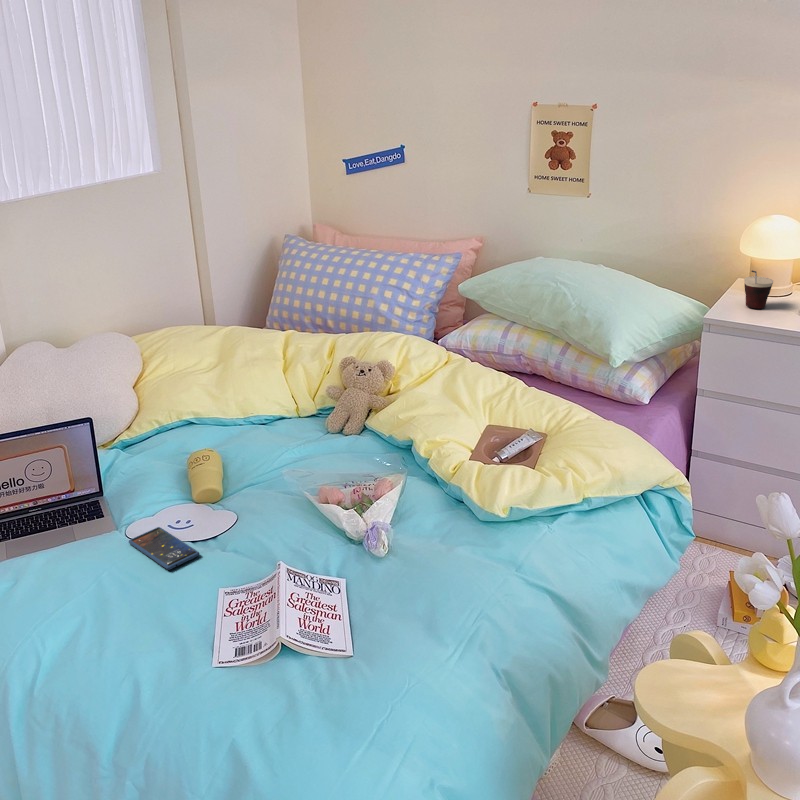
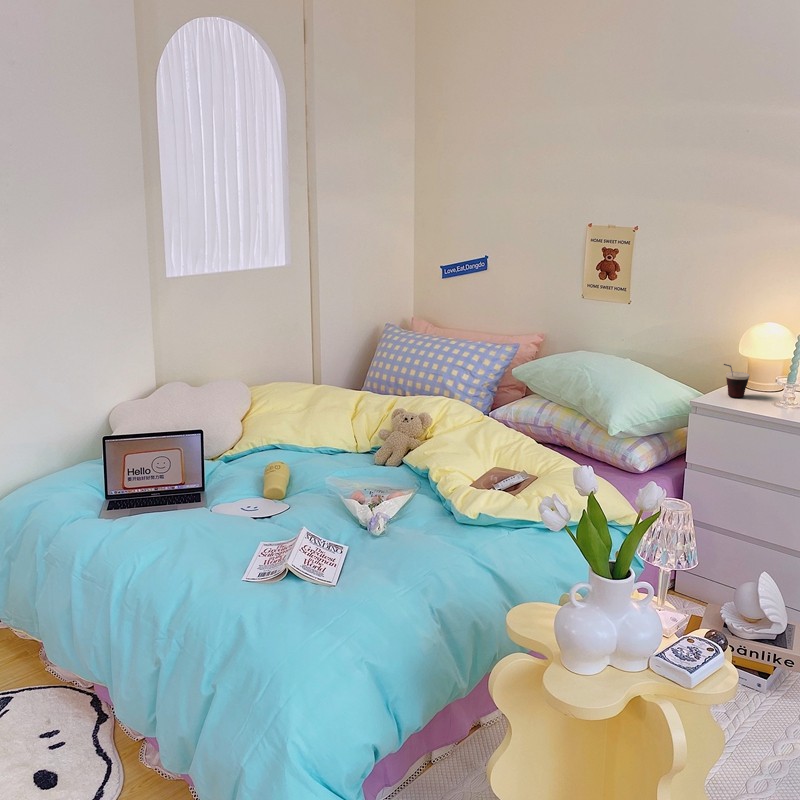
smartphone: present [129,527,199,570] -> none [210,506,255,529]

